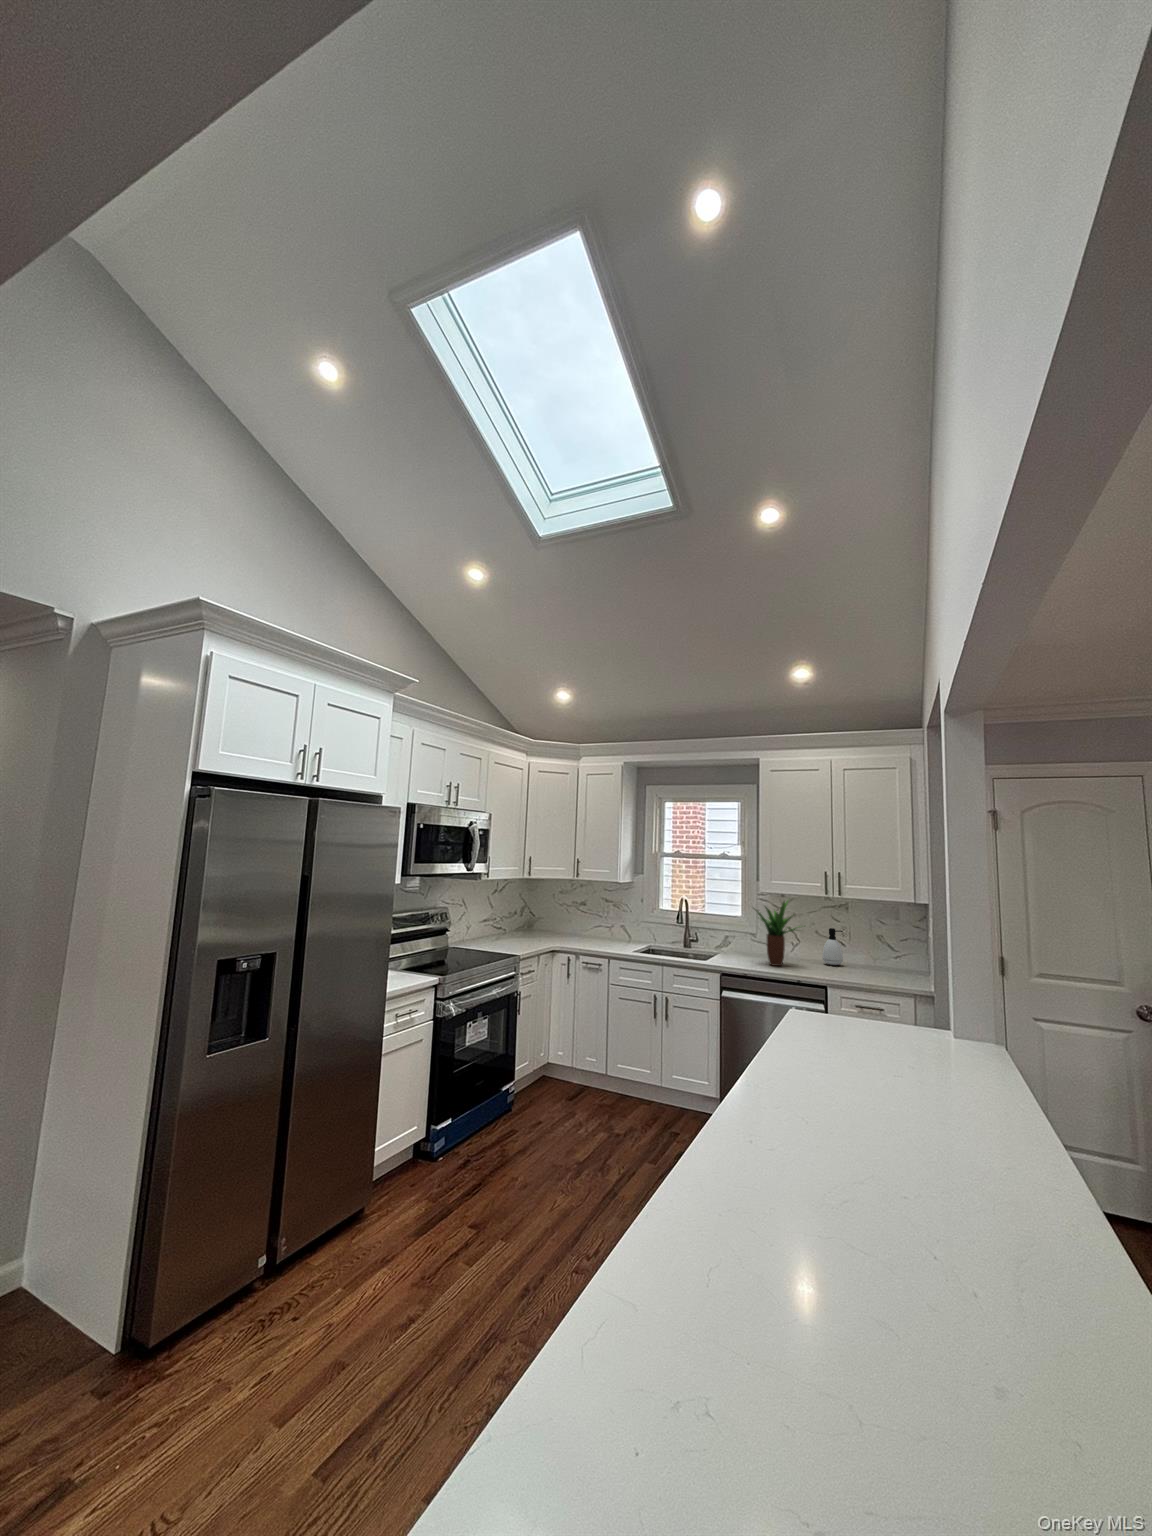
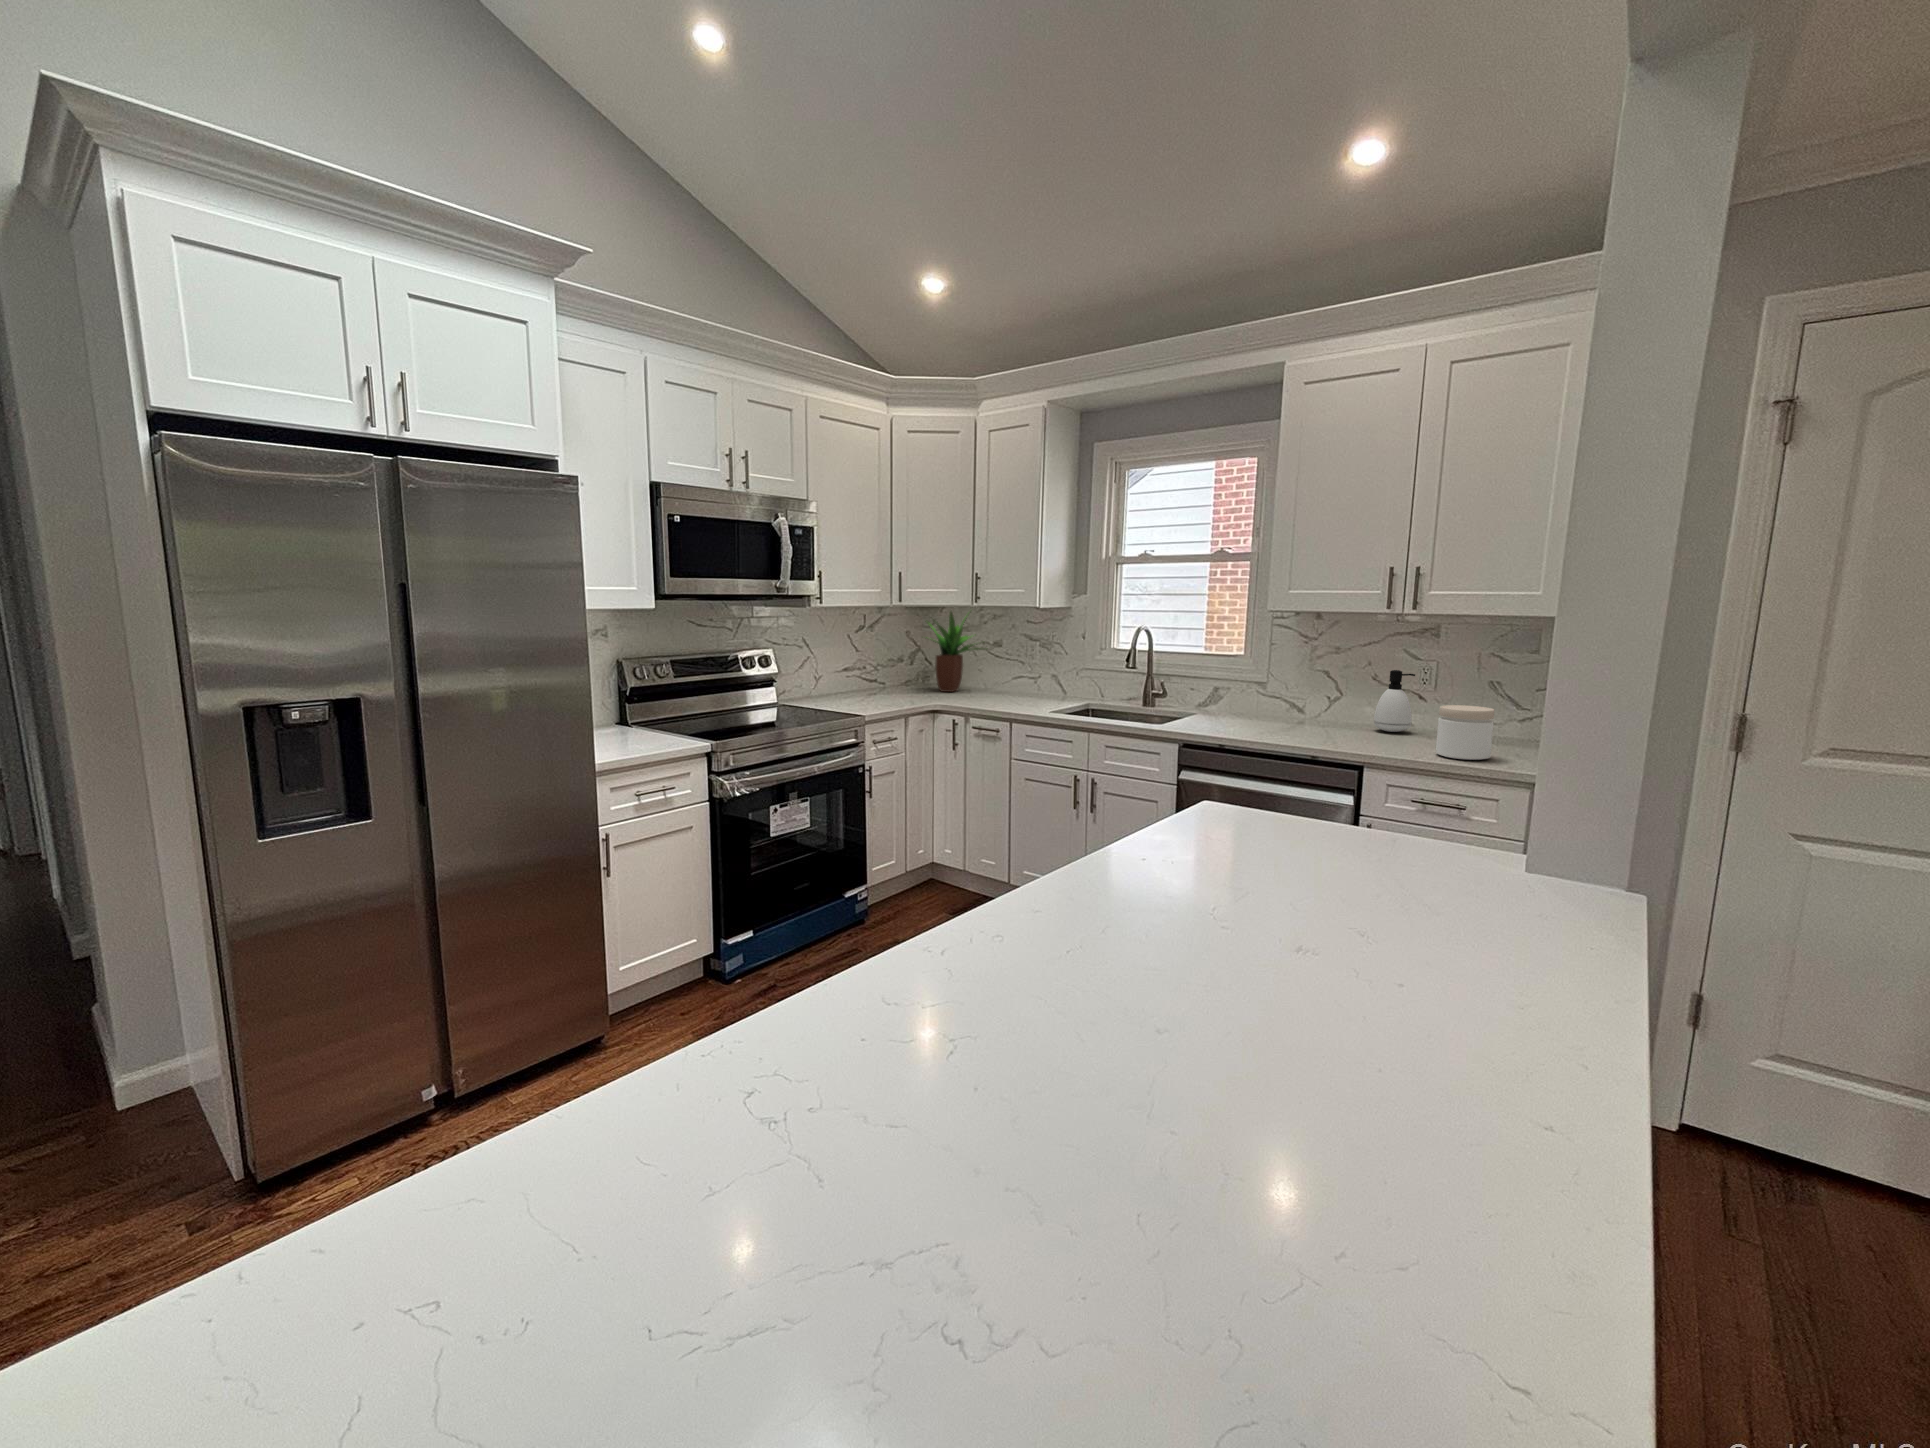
potted plant: present [755,901,796,966] -> present [926,612,977,692]
jar: none [864,950,893,982] -> present [1436,705,1494,760]

